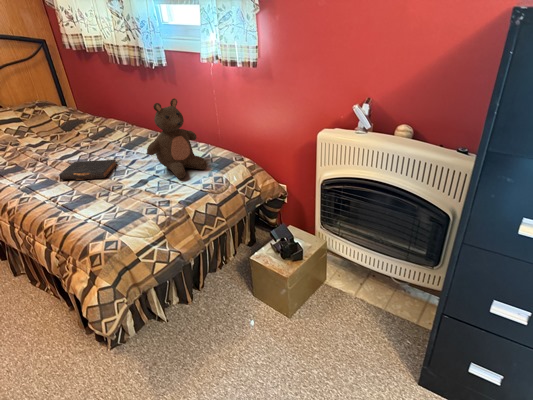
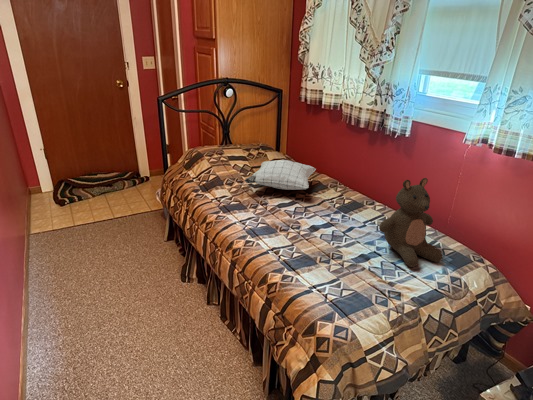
pillow: none [15,112,99,144] -> present [244,160,316,190]
book: present [59,160,117,180] -> none [281,214,335,240]

